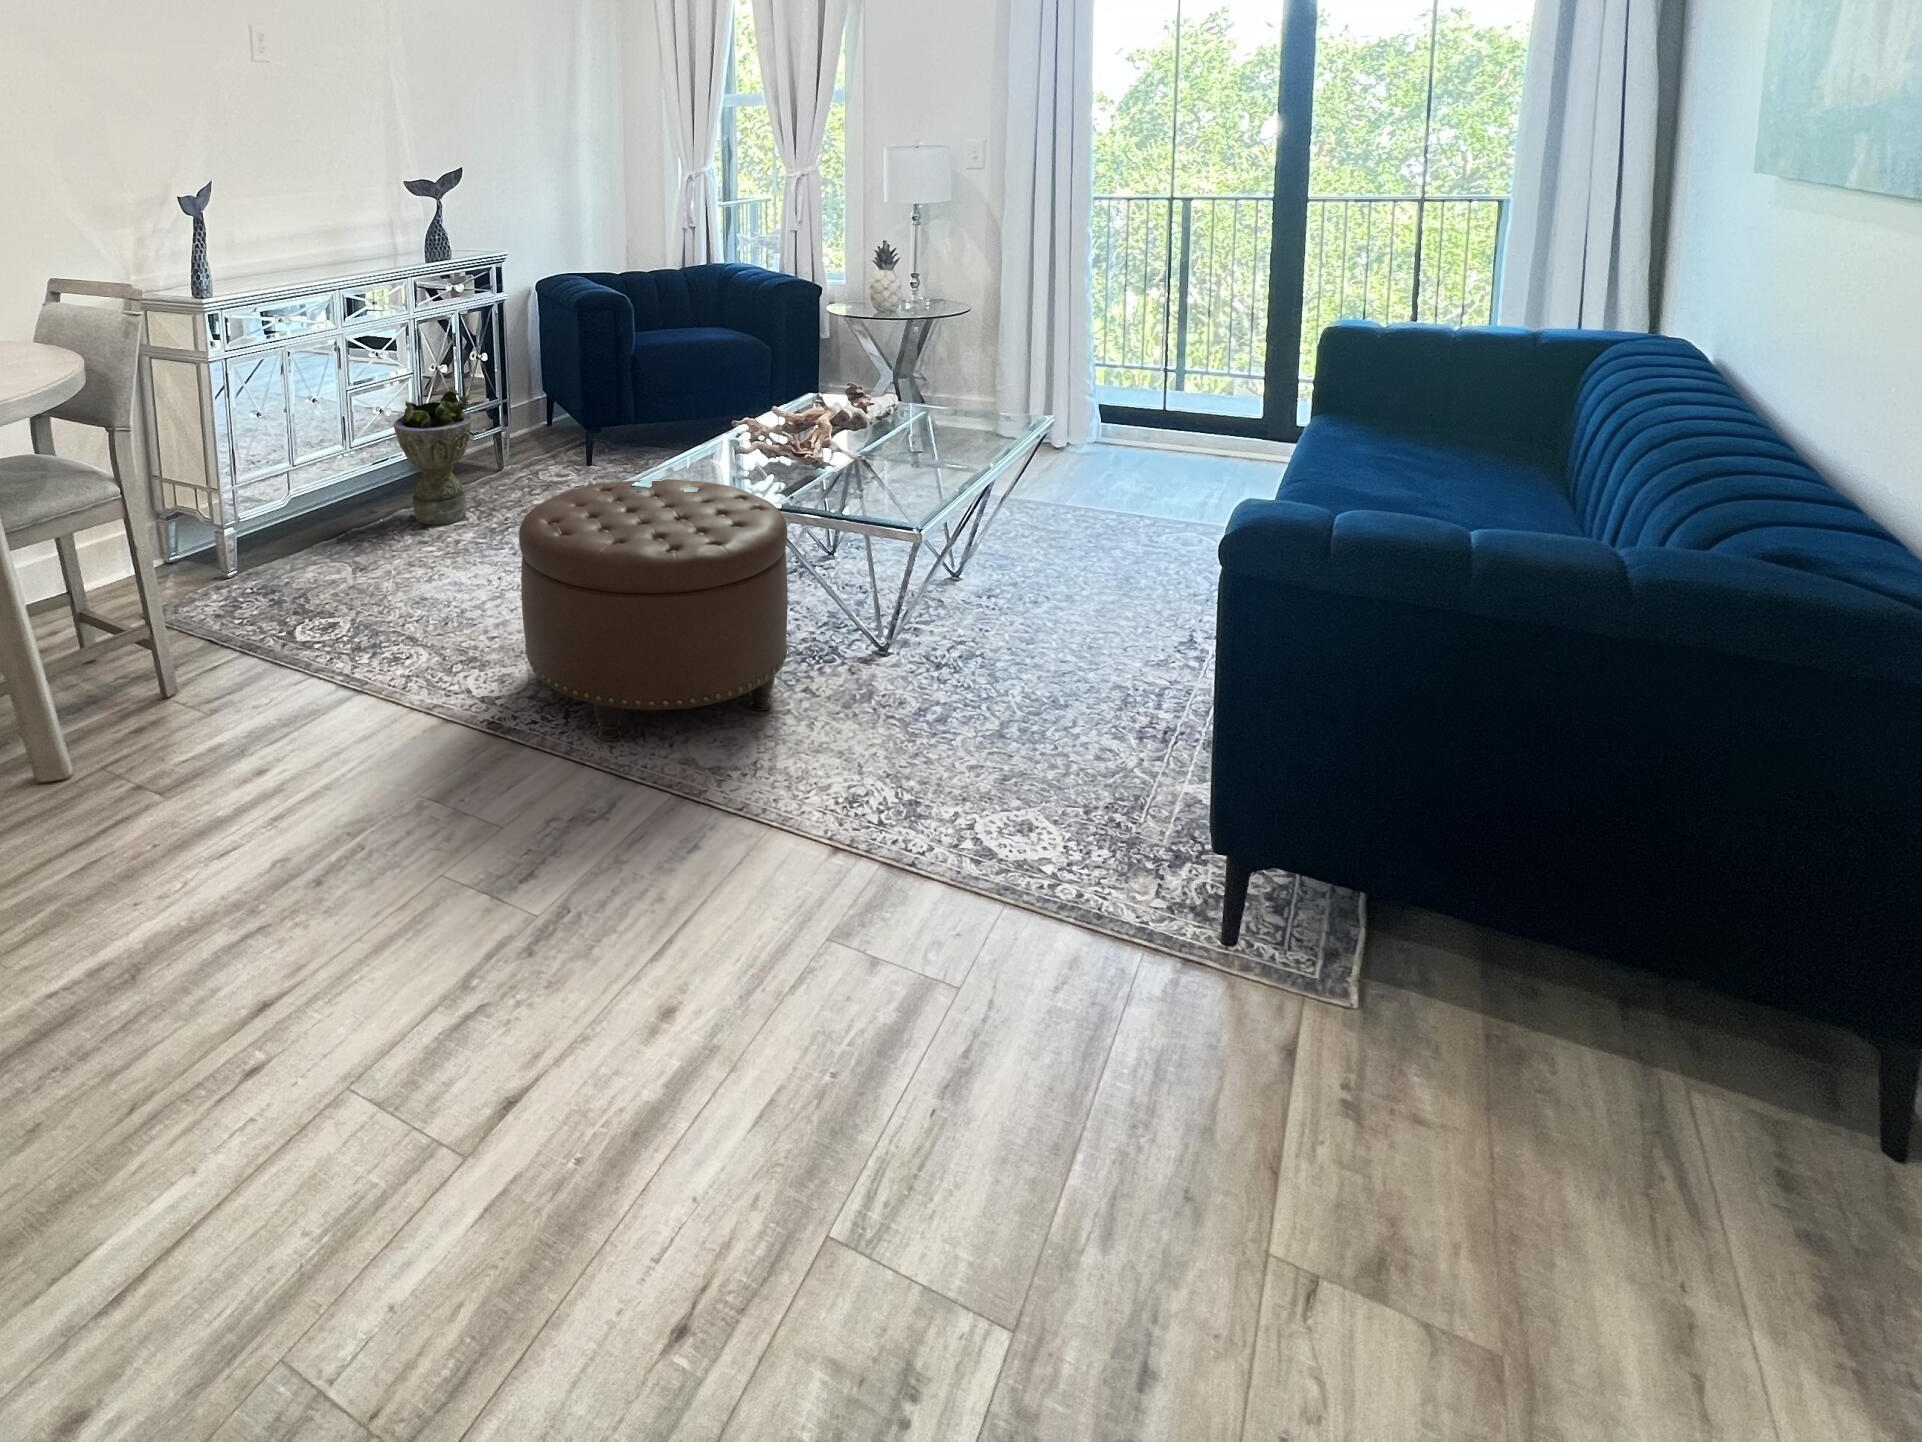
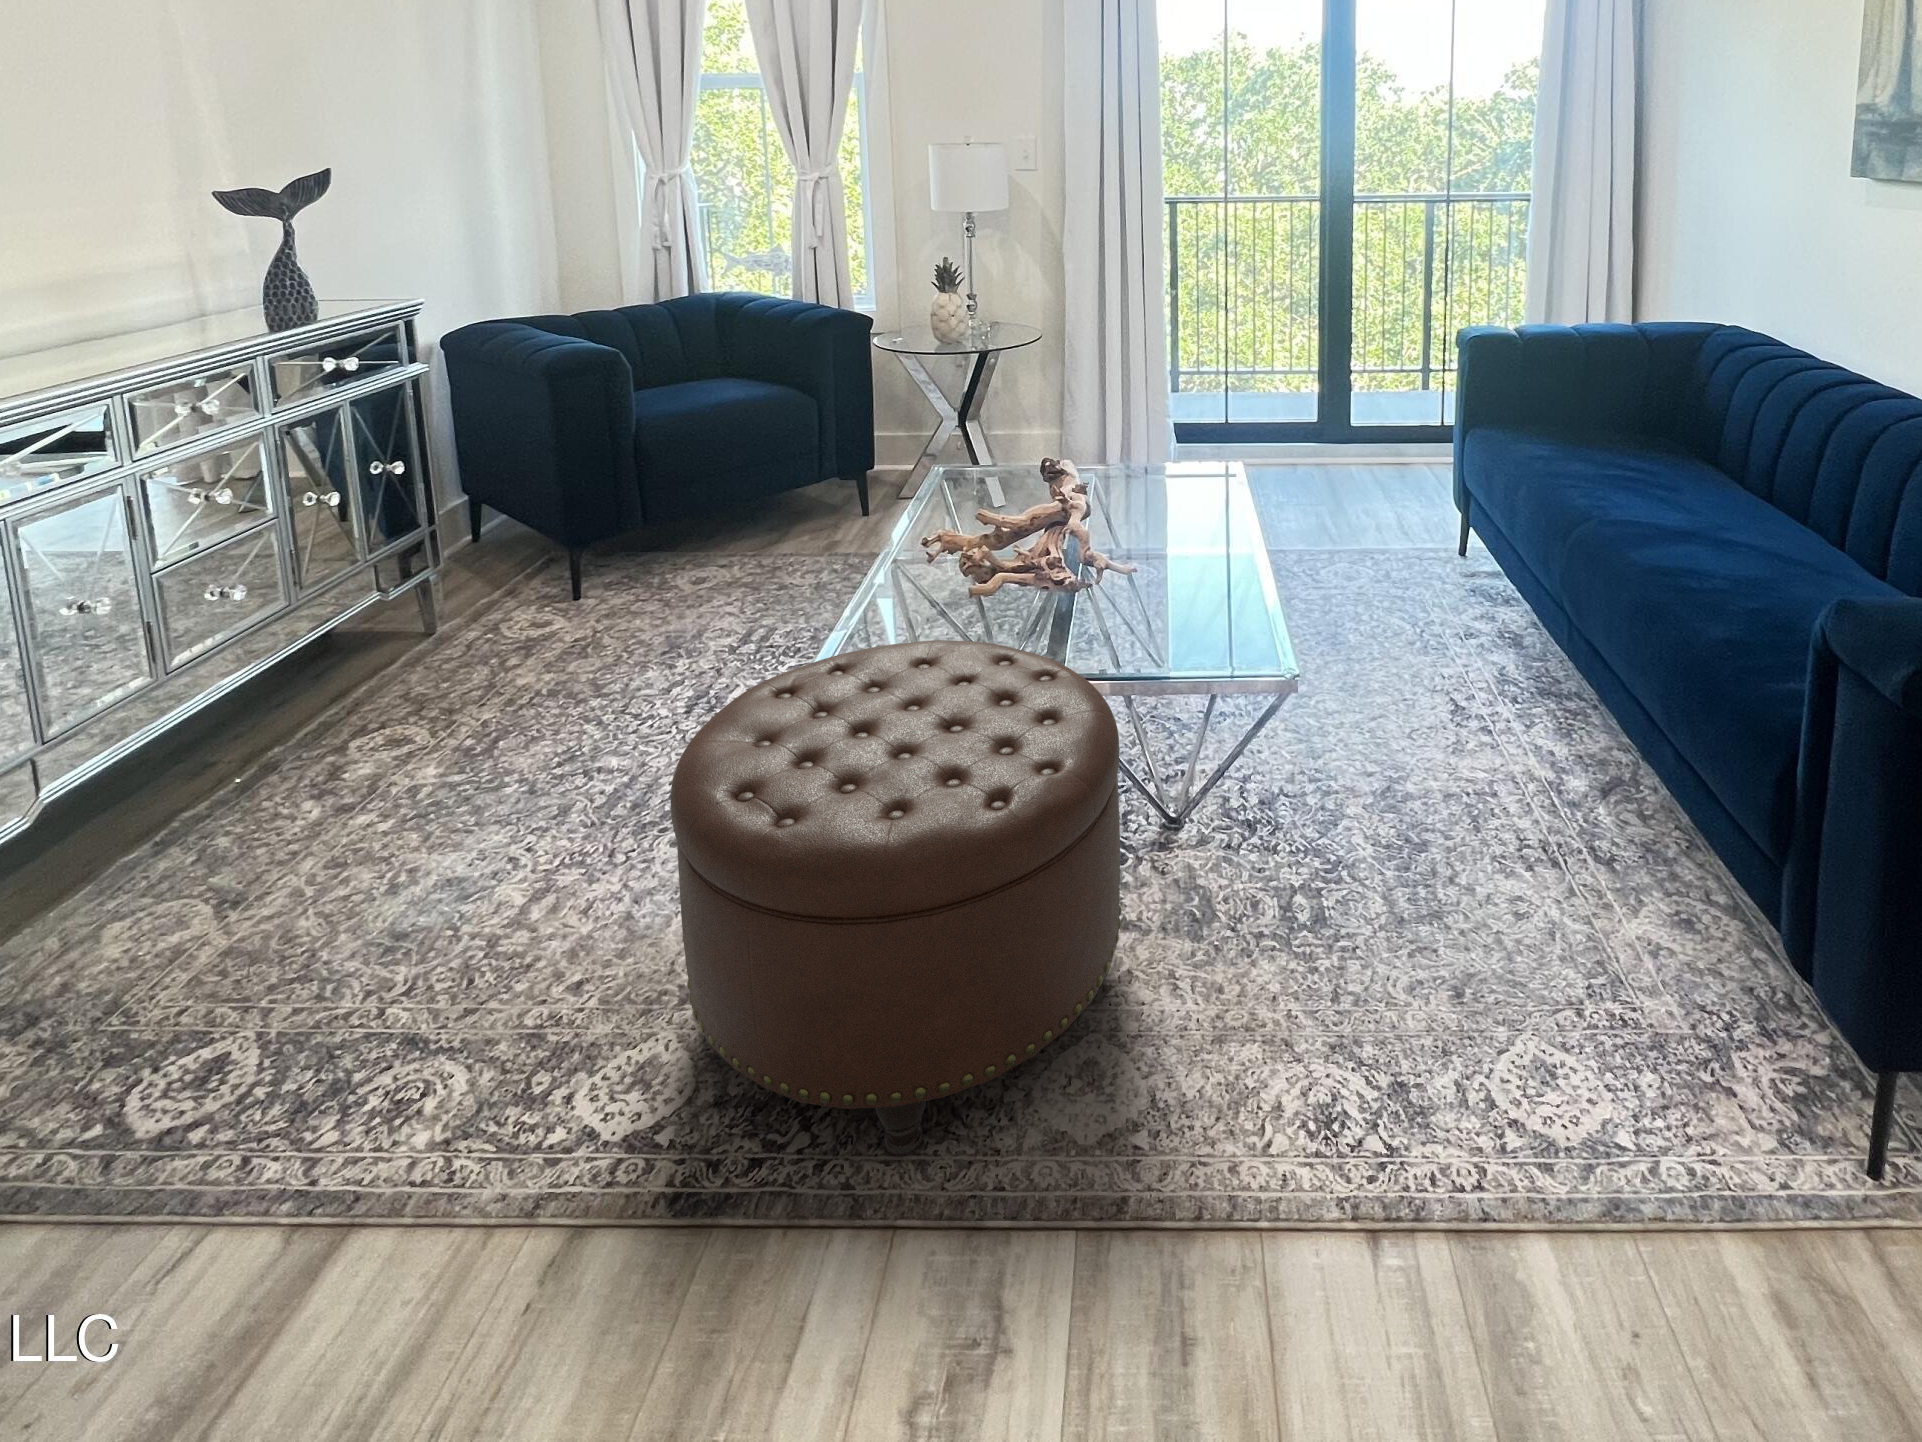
planter: present [394,389,472,525] -> none [254,529,412,766]

